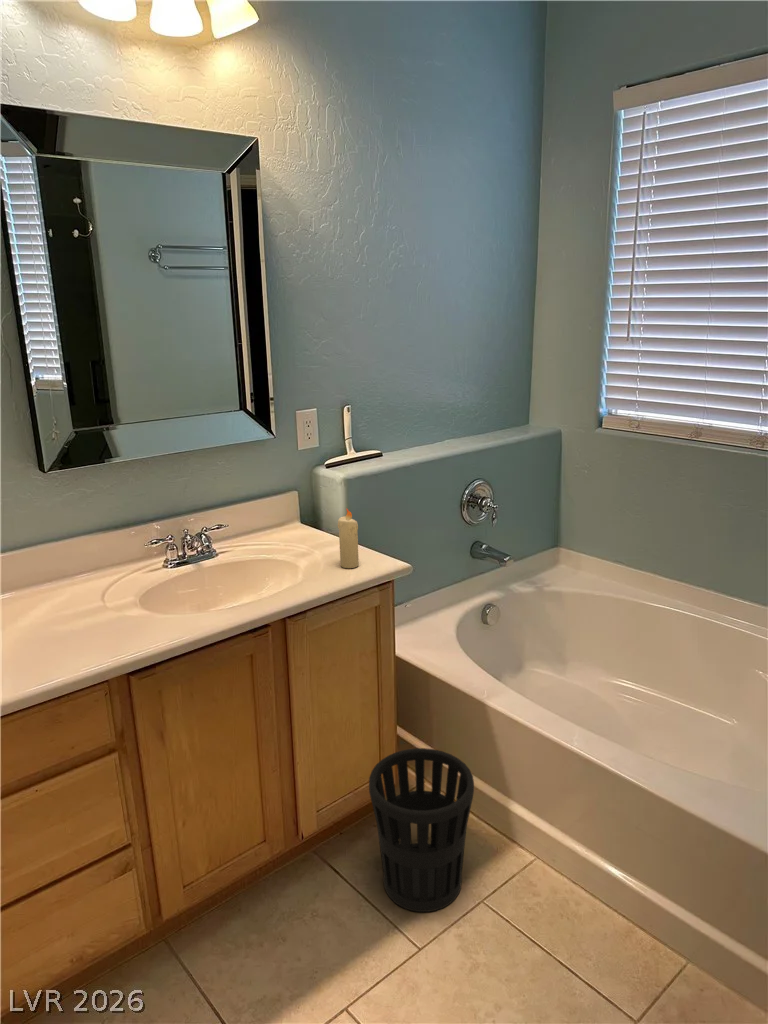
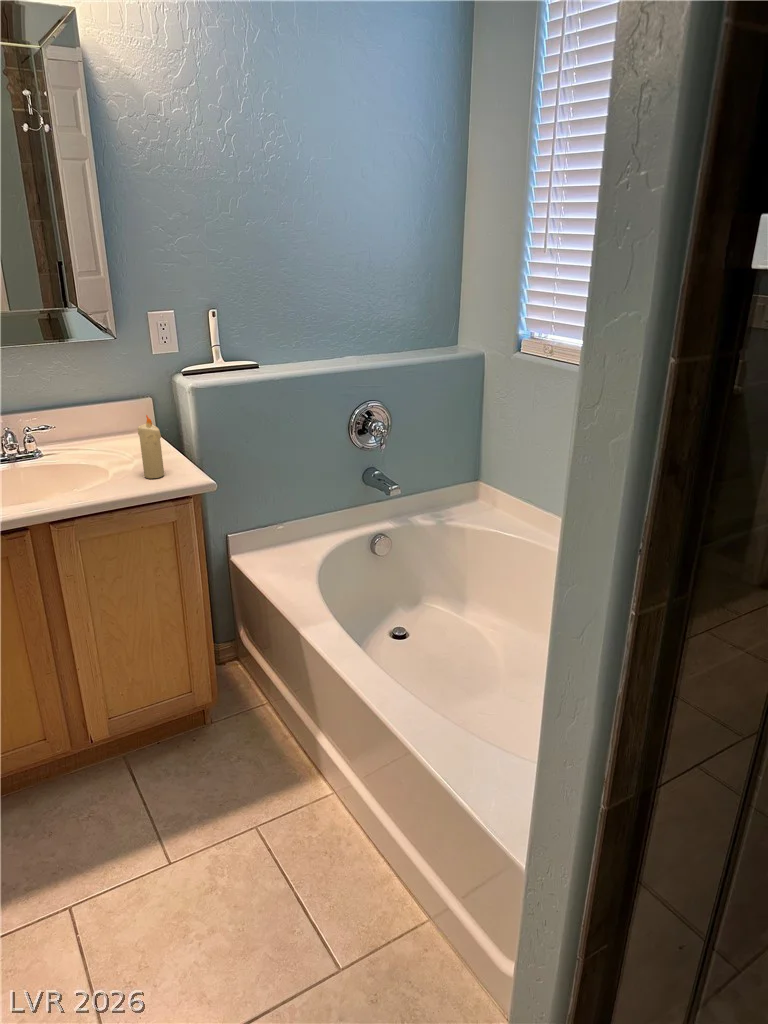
wastebasket: present [369,748,474,912] -> none [143,669,254,830]

